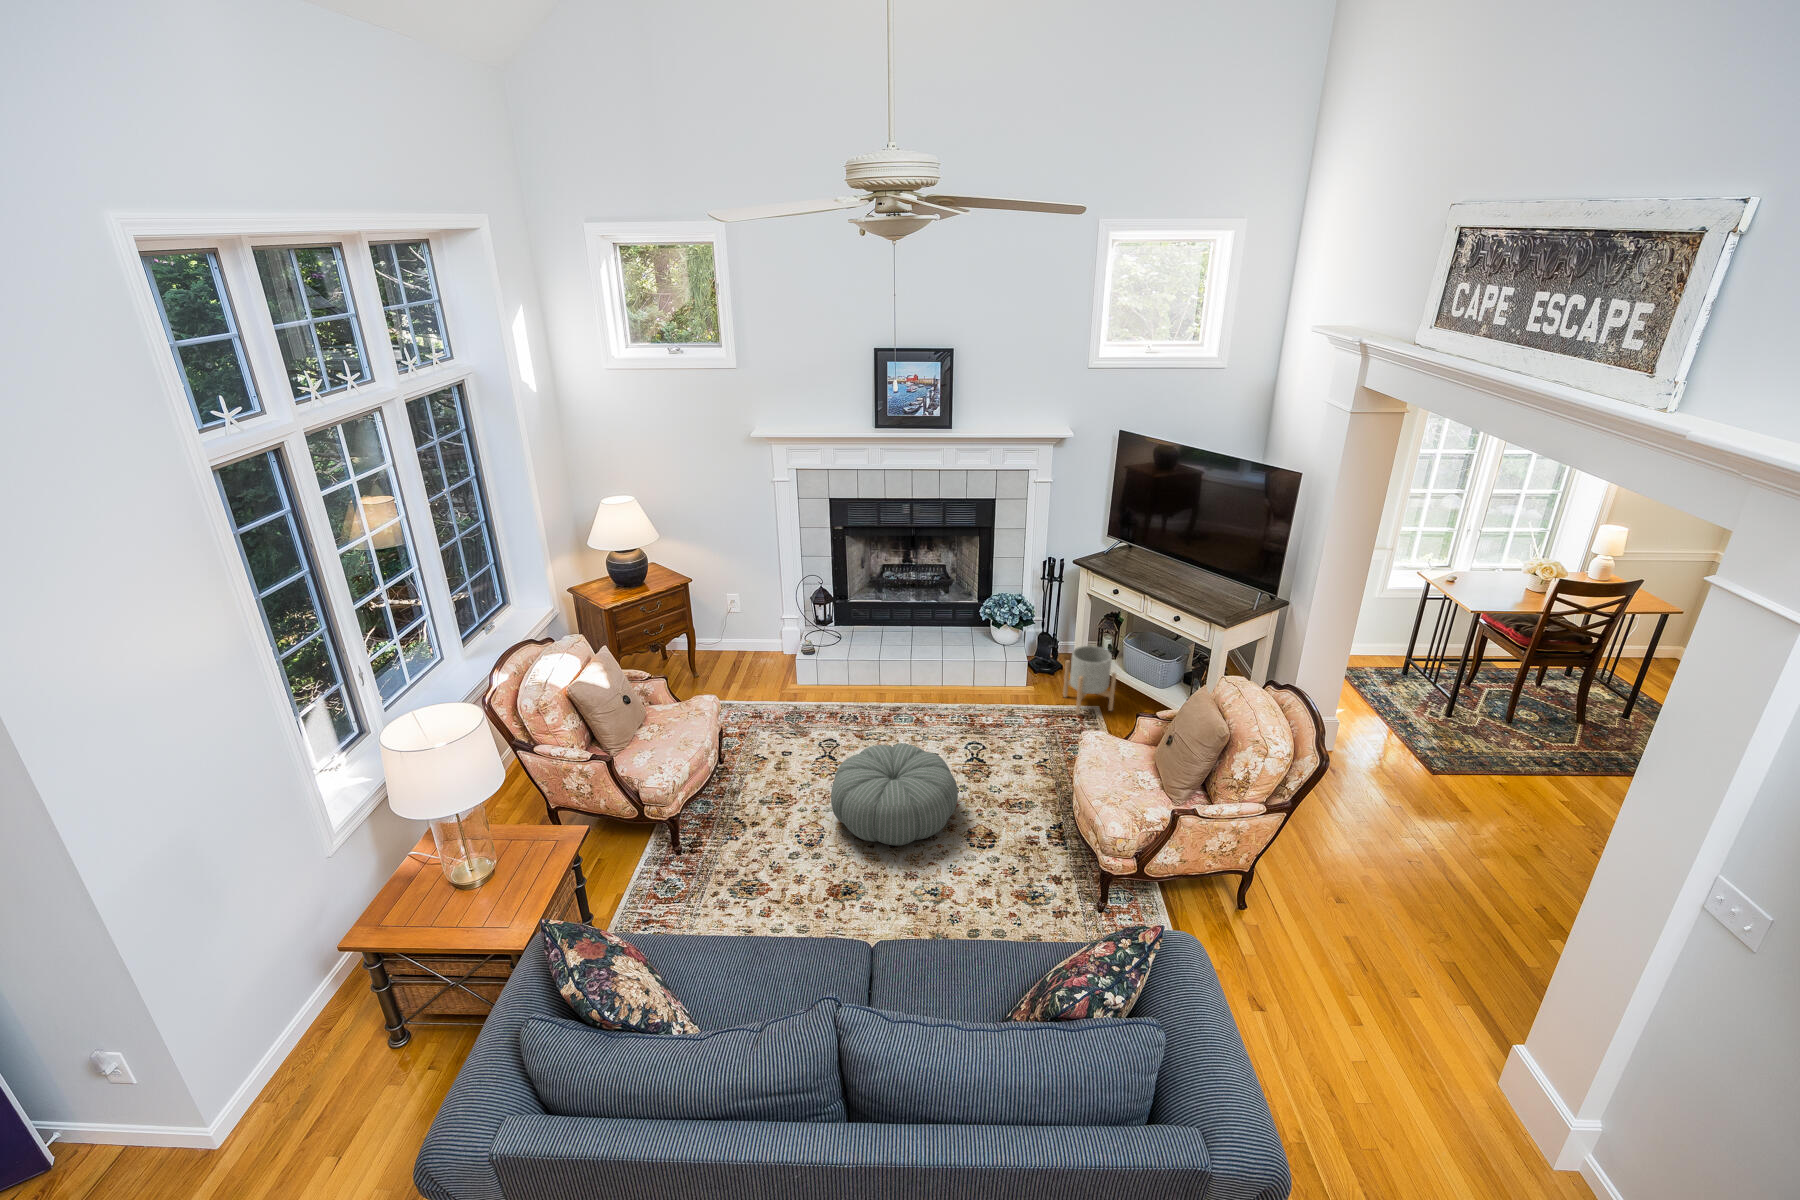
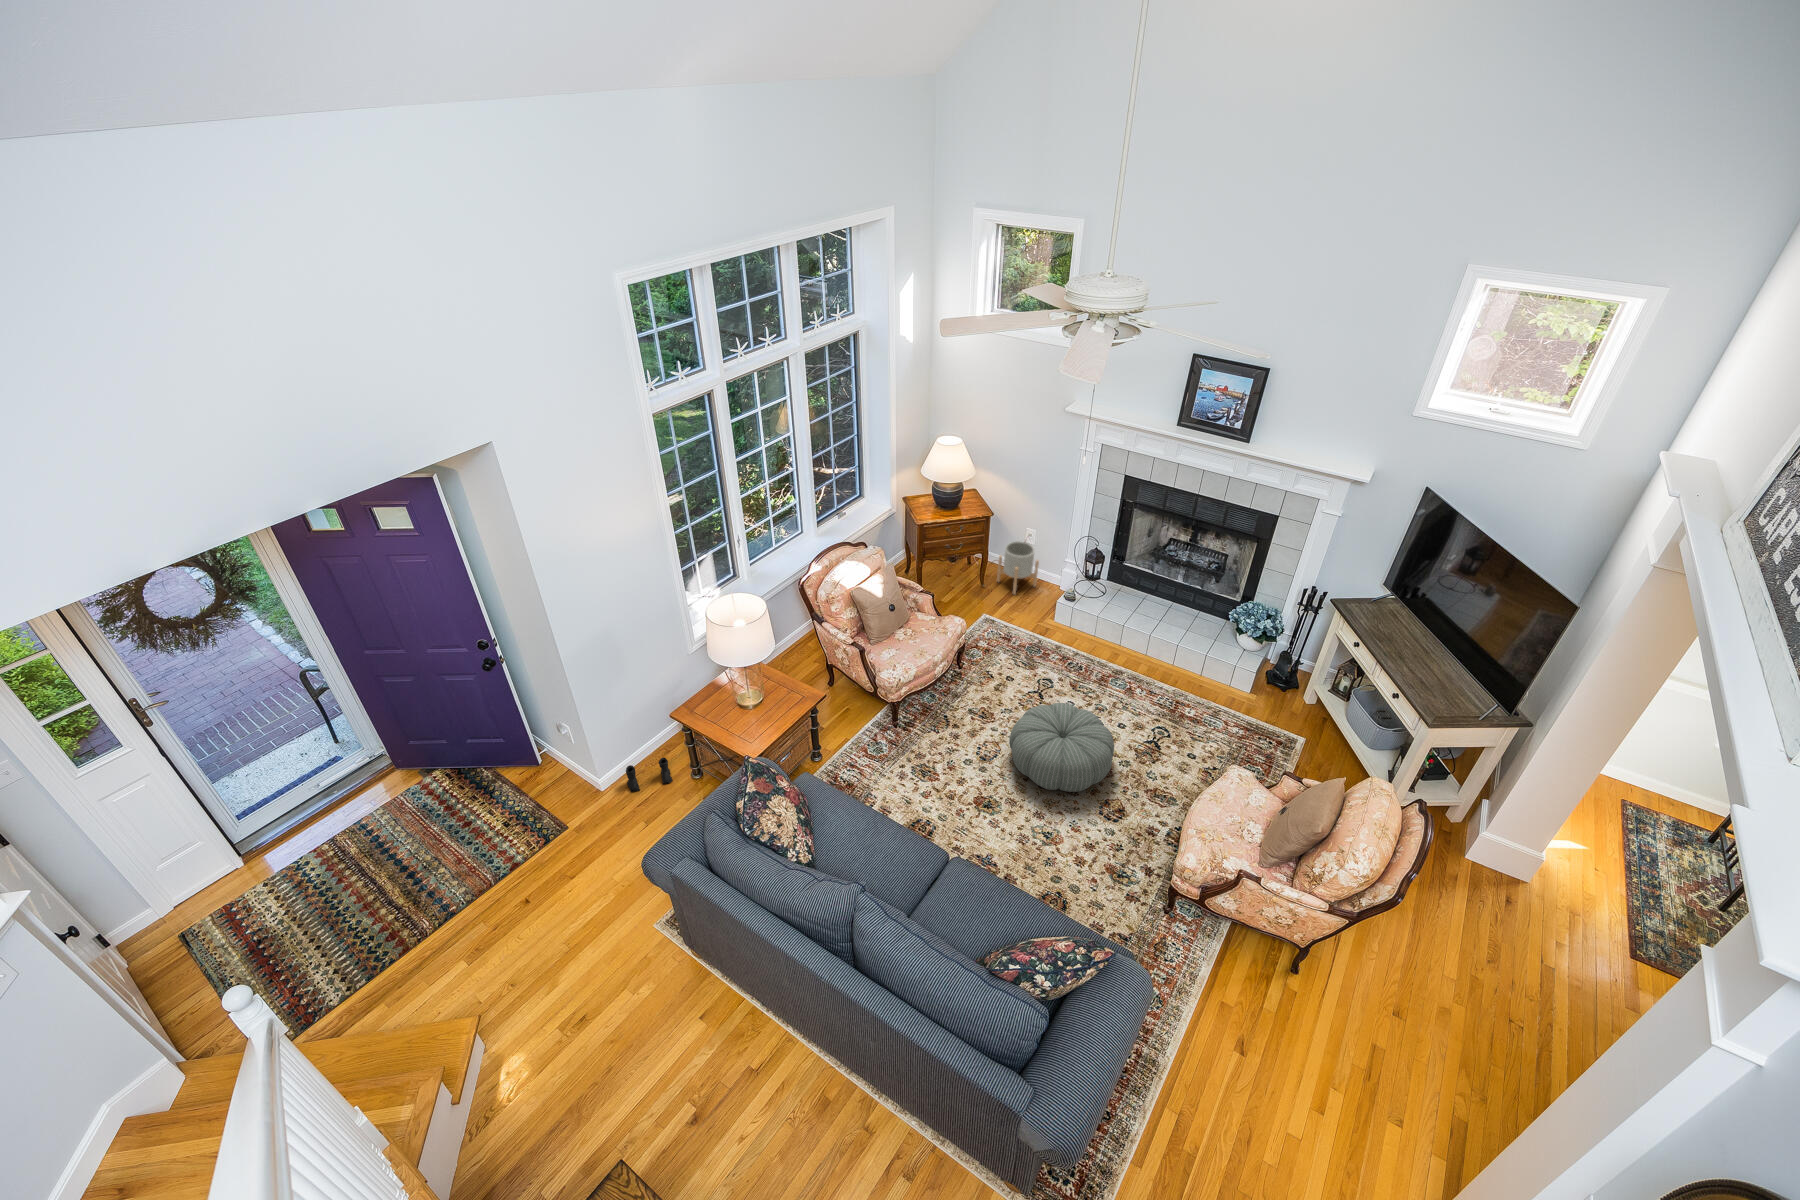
planter: present [1063,646,1116,714] -> present [997,541,1039,594]
boots: none [267,1033,363,1117] -> present [626,758,673,792]

